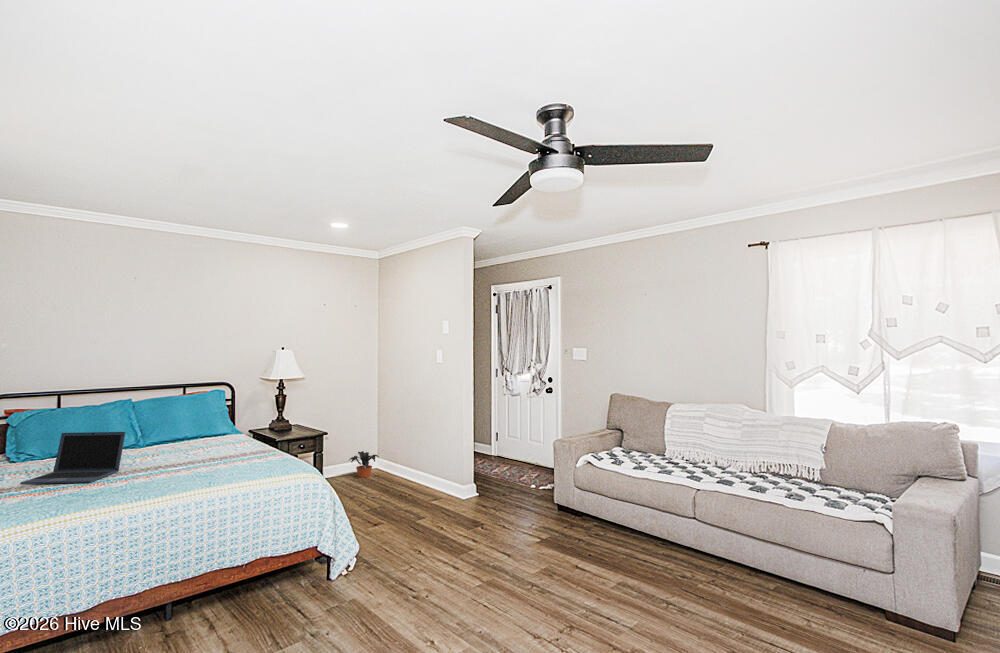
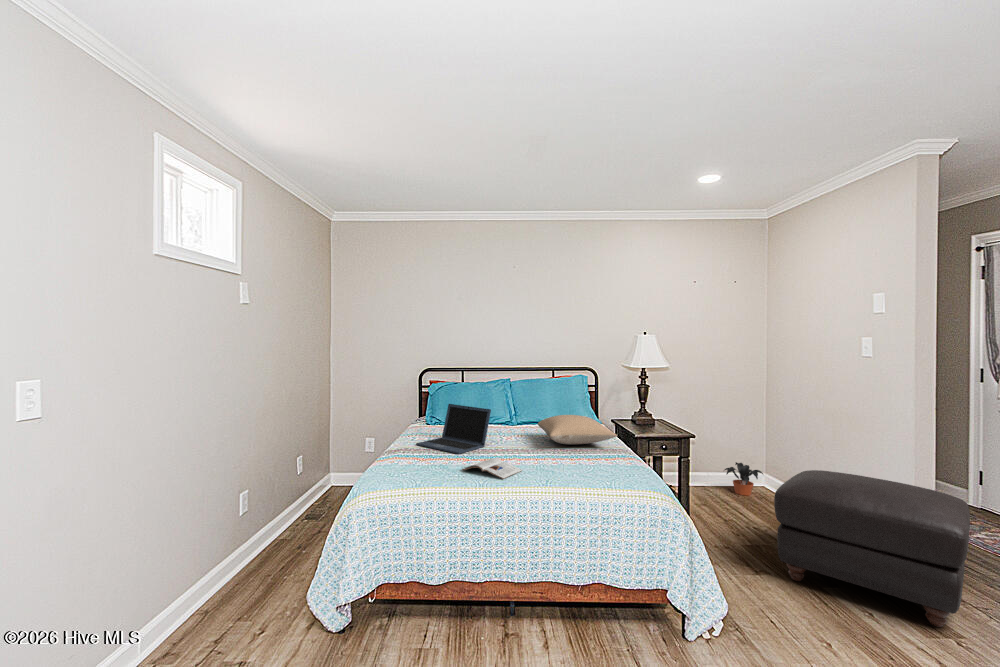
pillow: none [177,427,264,455] -> present [538,415,617,444]
ottoman: none [387,442,493,525] -> present [774,470,970,627]
magazine: none [107,477,177,494] -> present [462,458,522,479]

